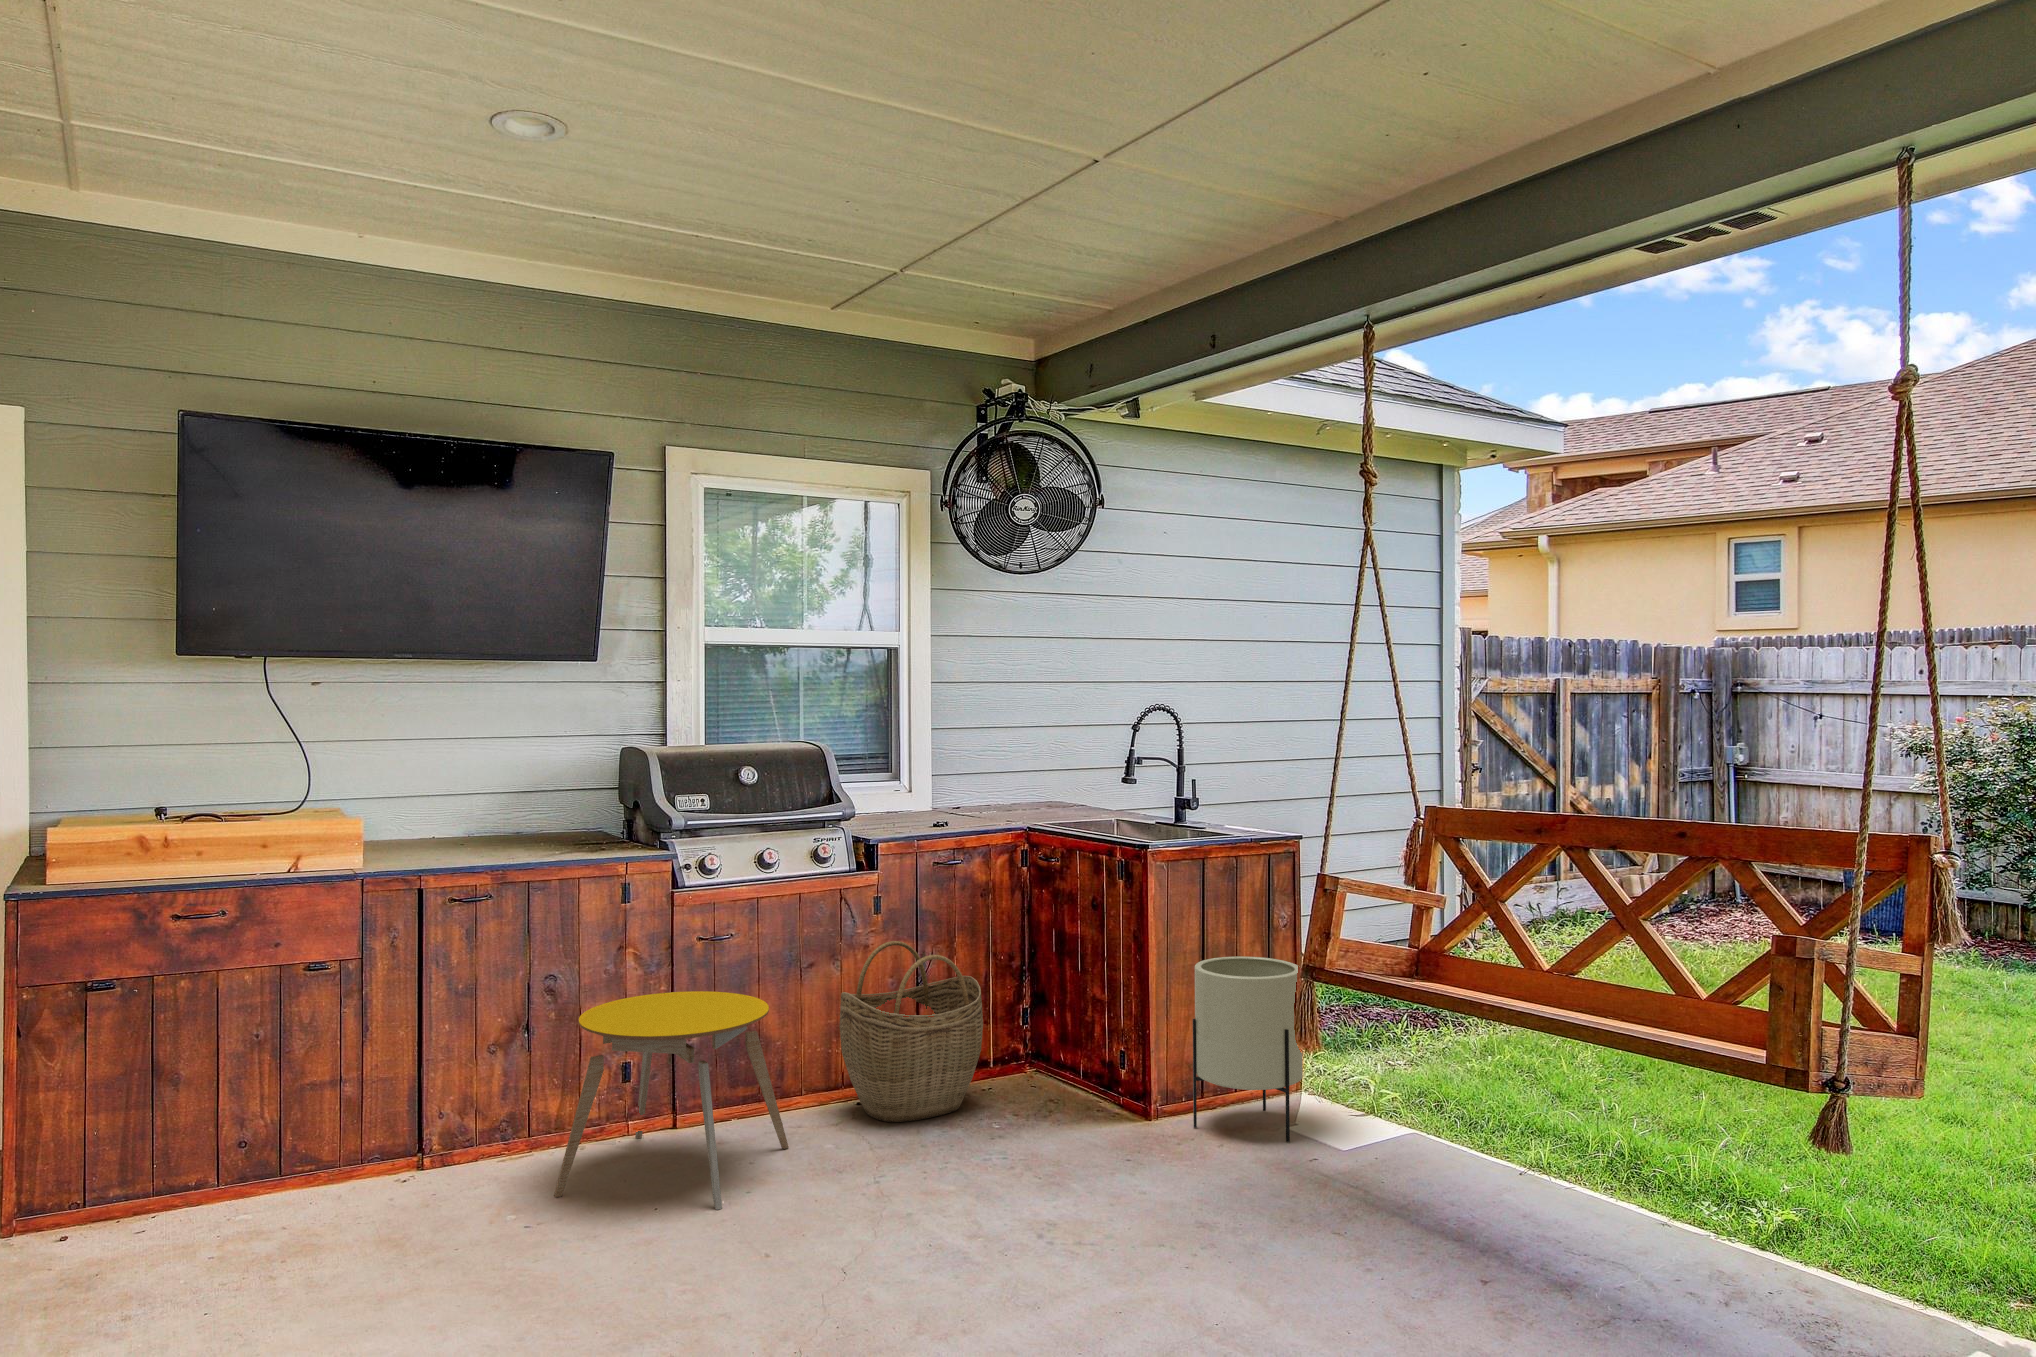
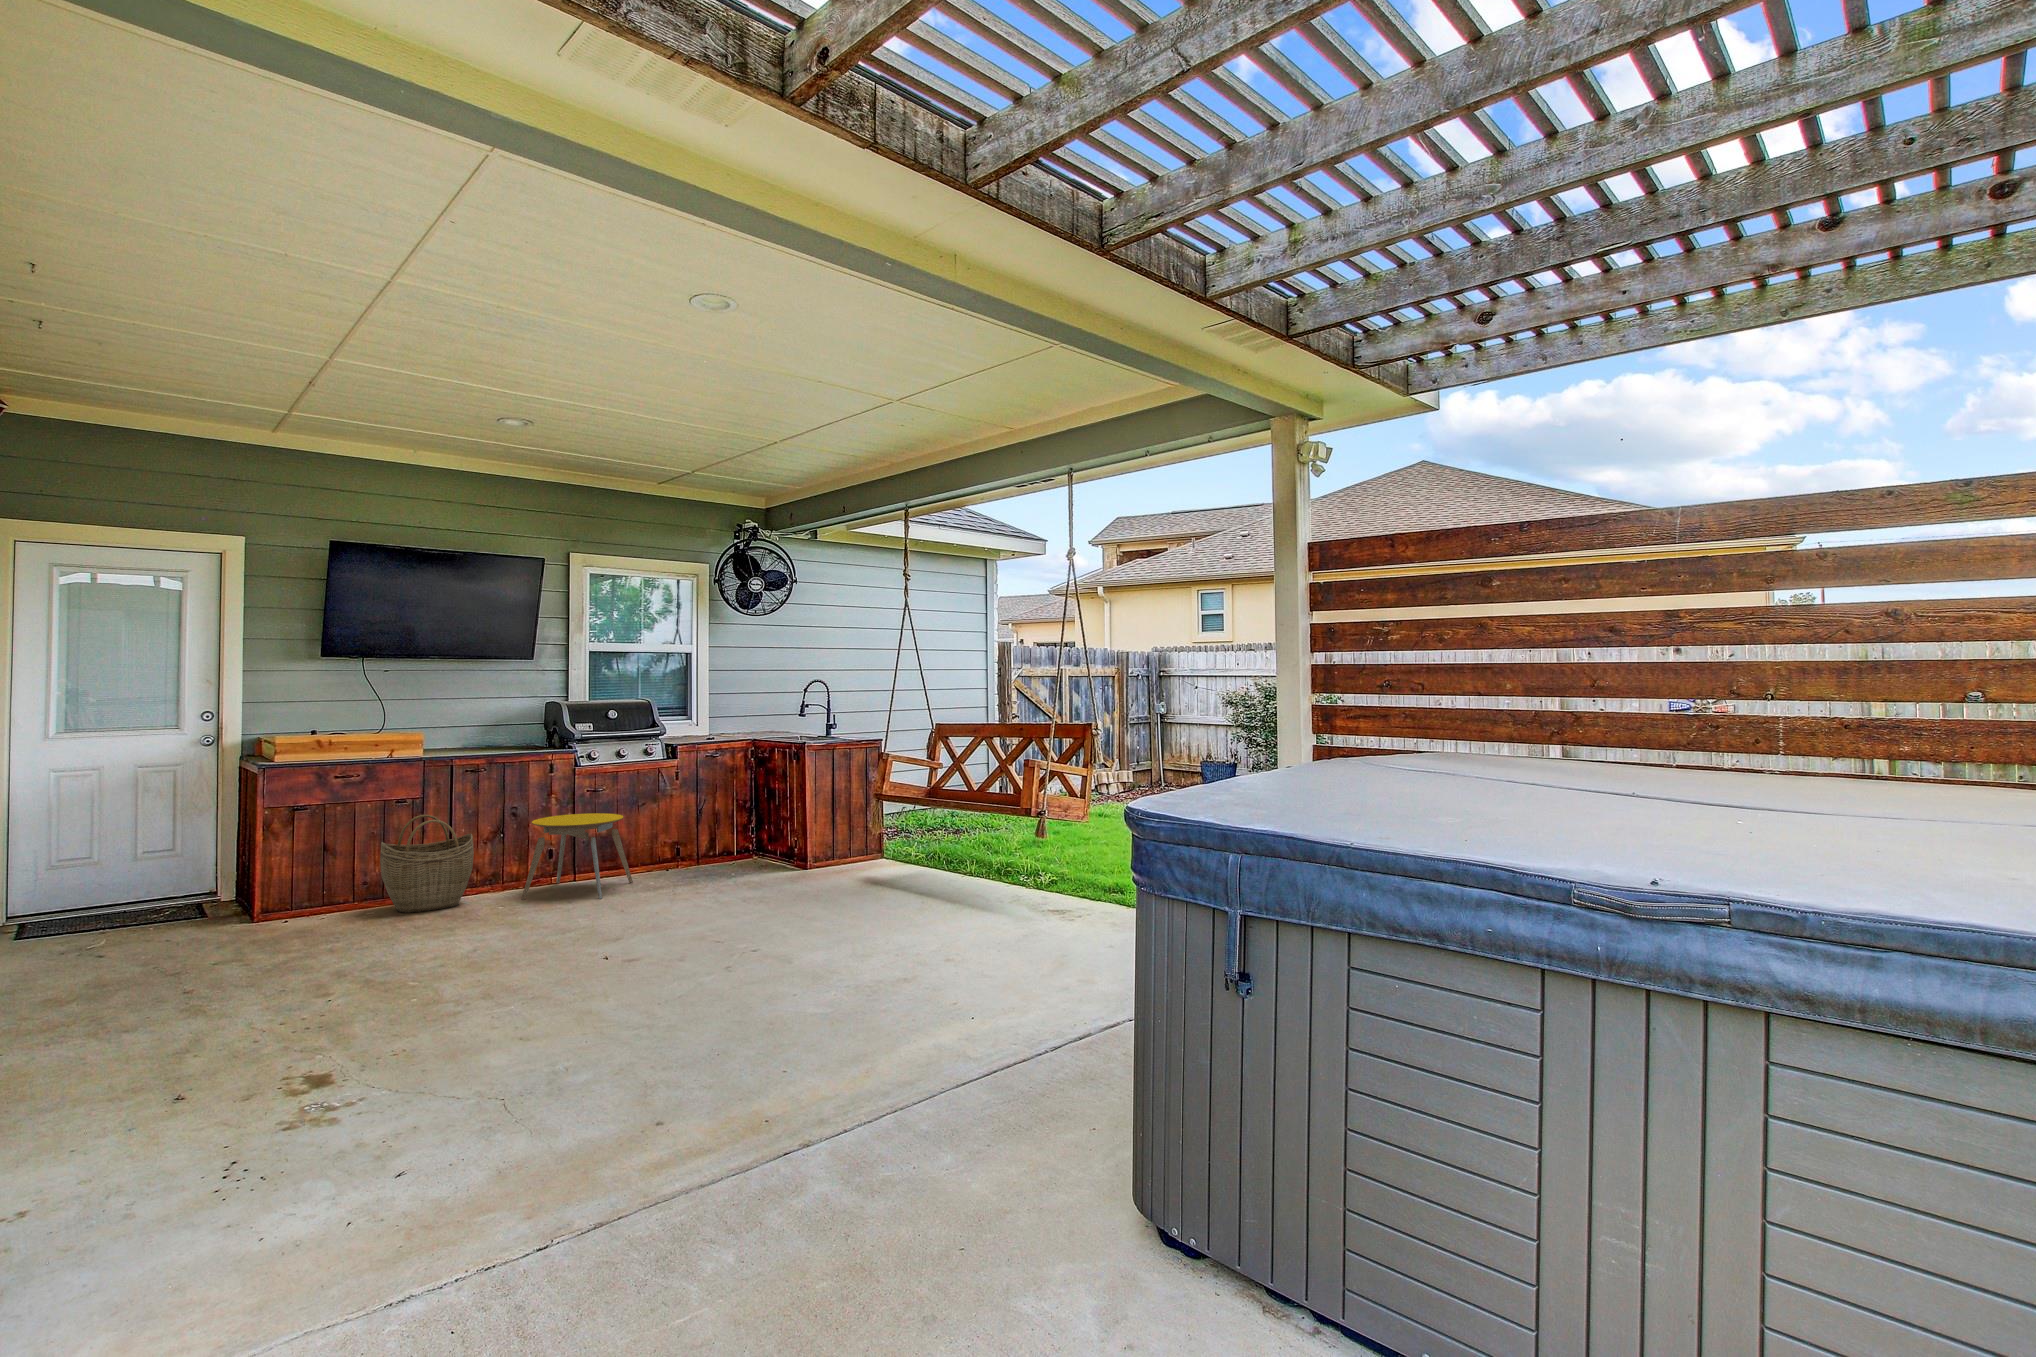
woven basket: present [839,941,983,1122] -> present [380,815,474,913]
planter: present [1193,956,1303,1142] -> none [825,794,874,871]

